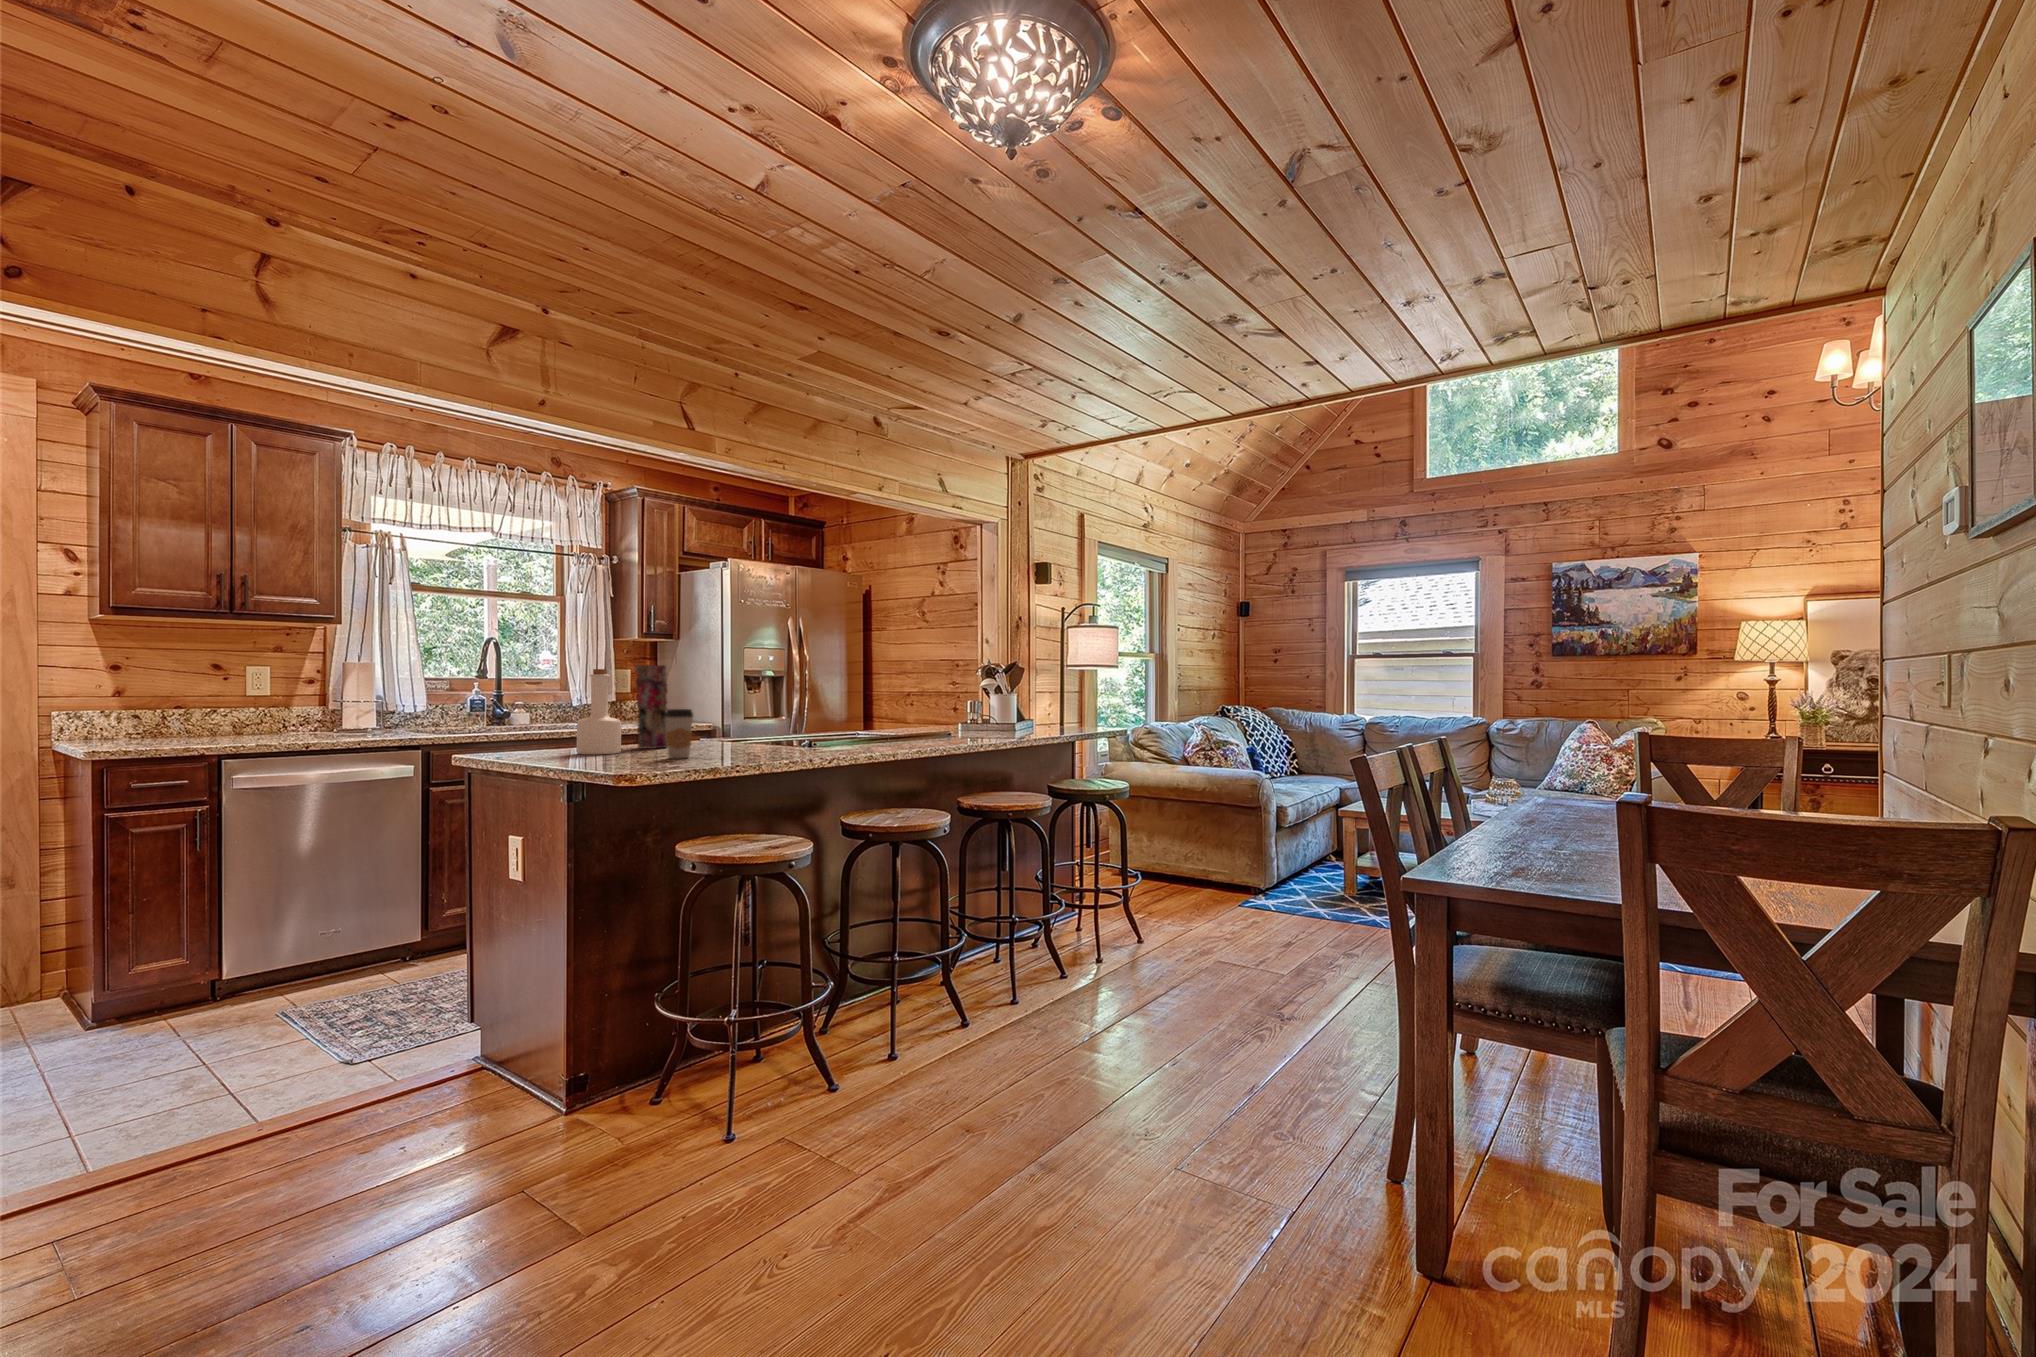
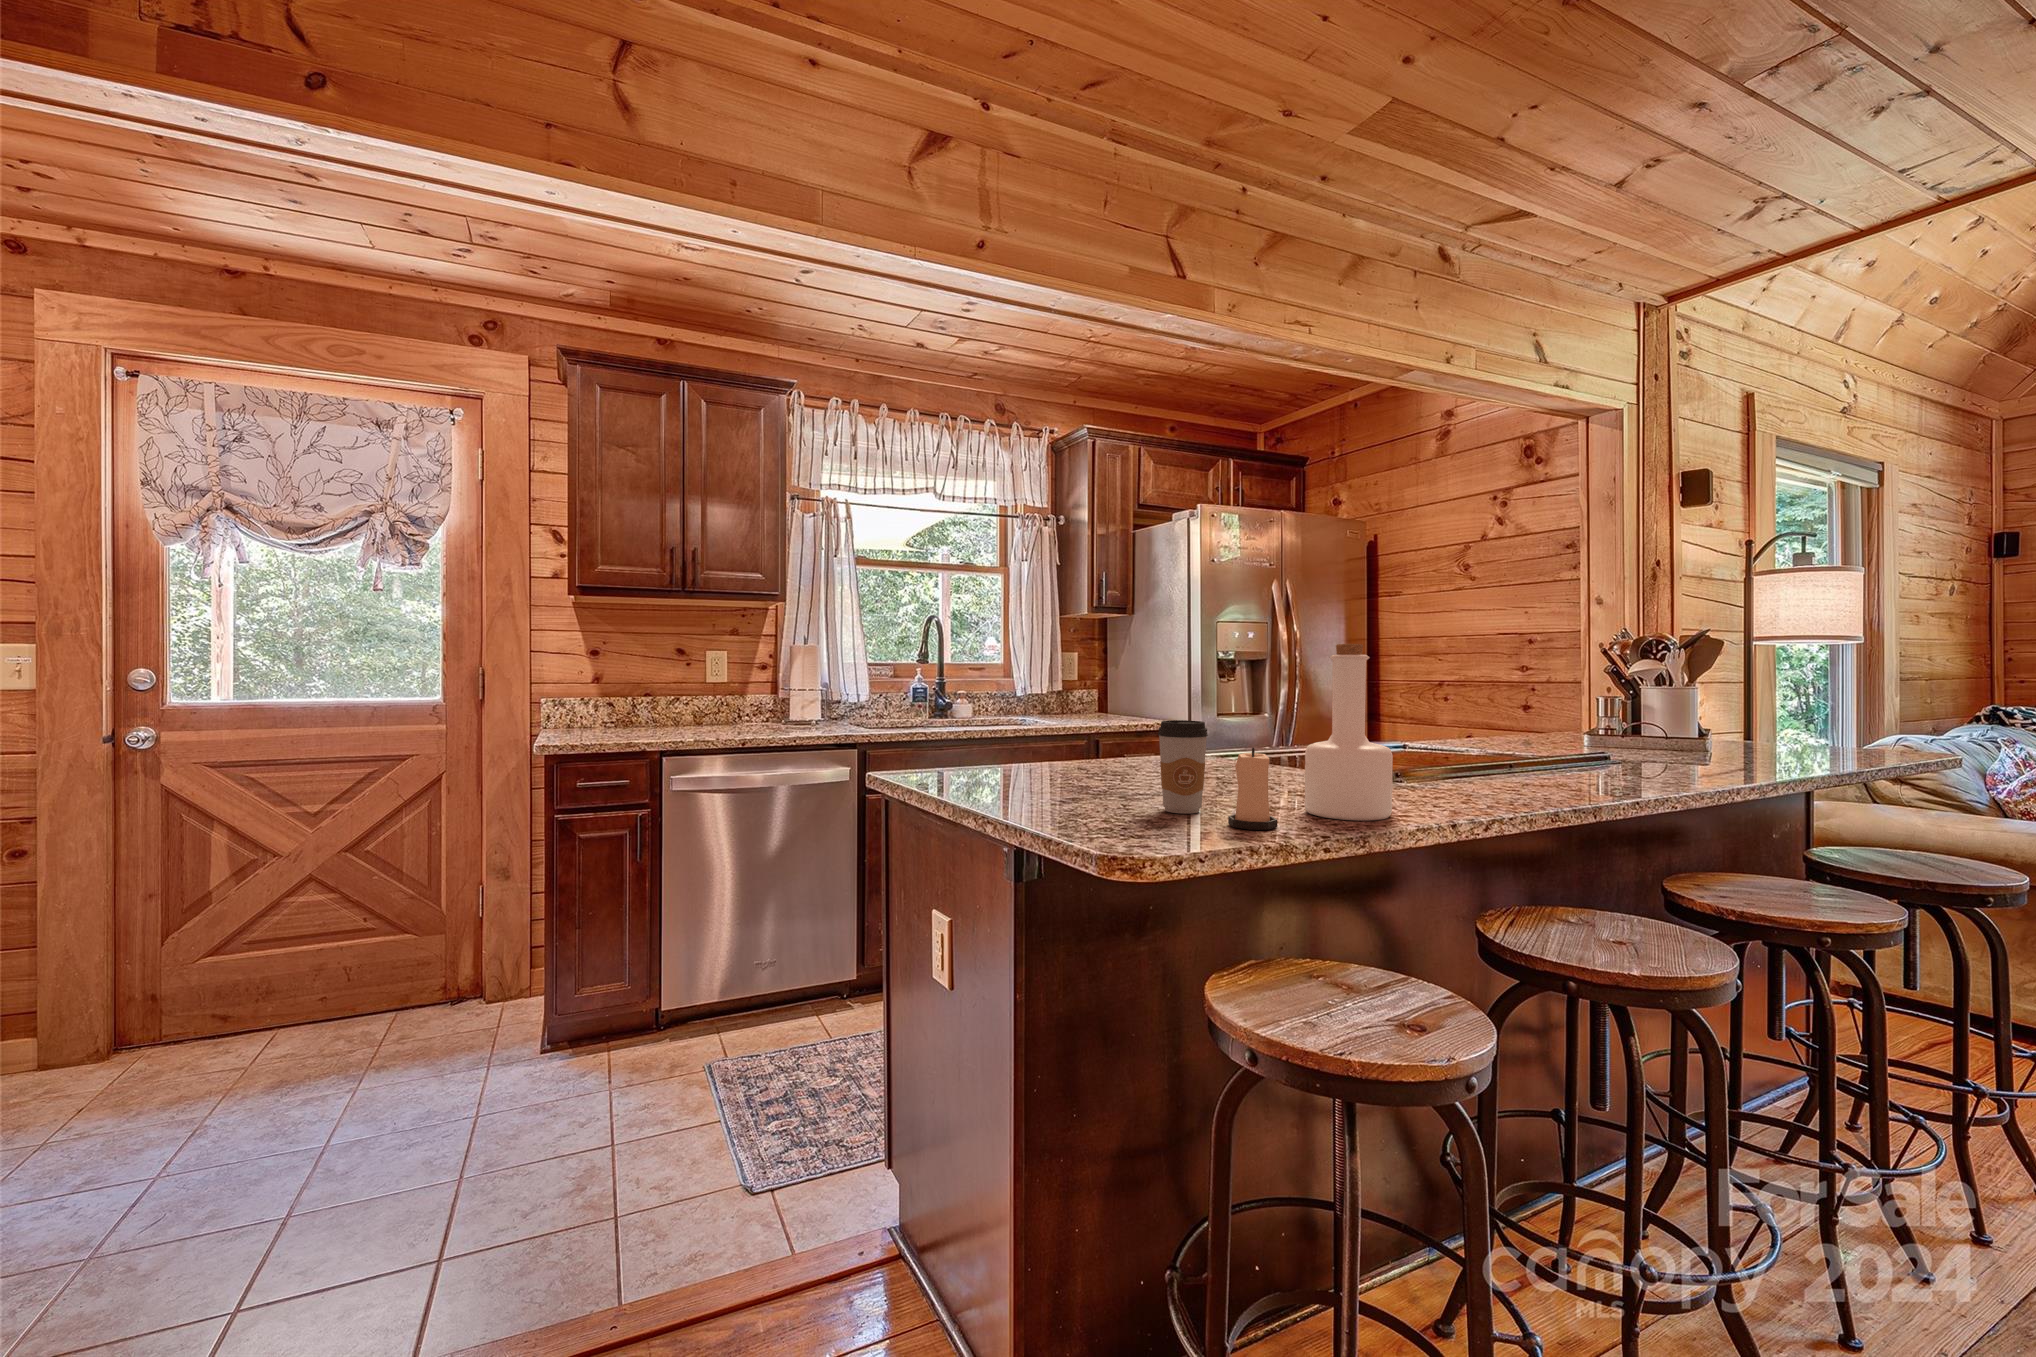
vase: present [635,665,668,749] -> none [1097,643,1147,774]
bottle: present [577,669,621,755] -> present [1305,644,1393,821]
candle: none [701,720,725,761] -> present [1228,748,1277,830]

